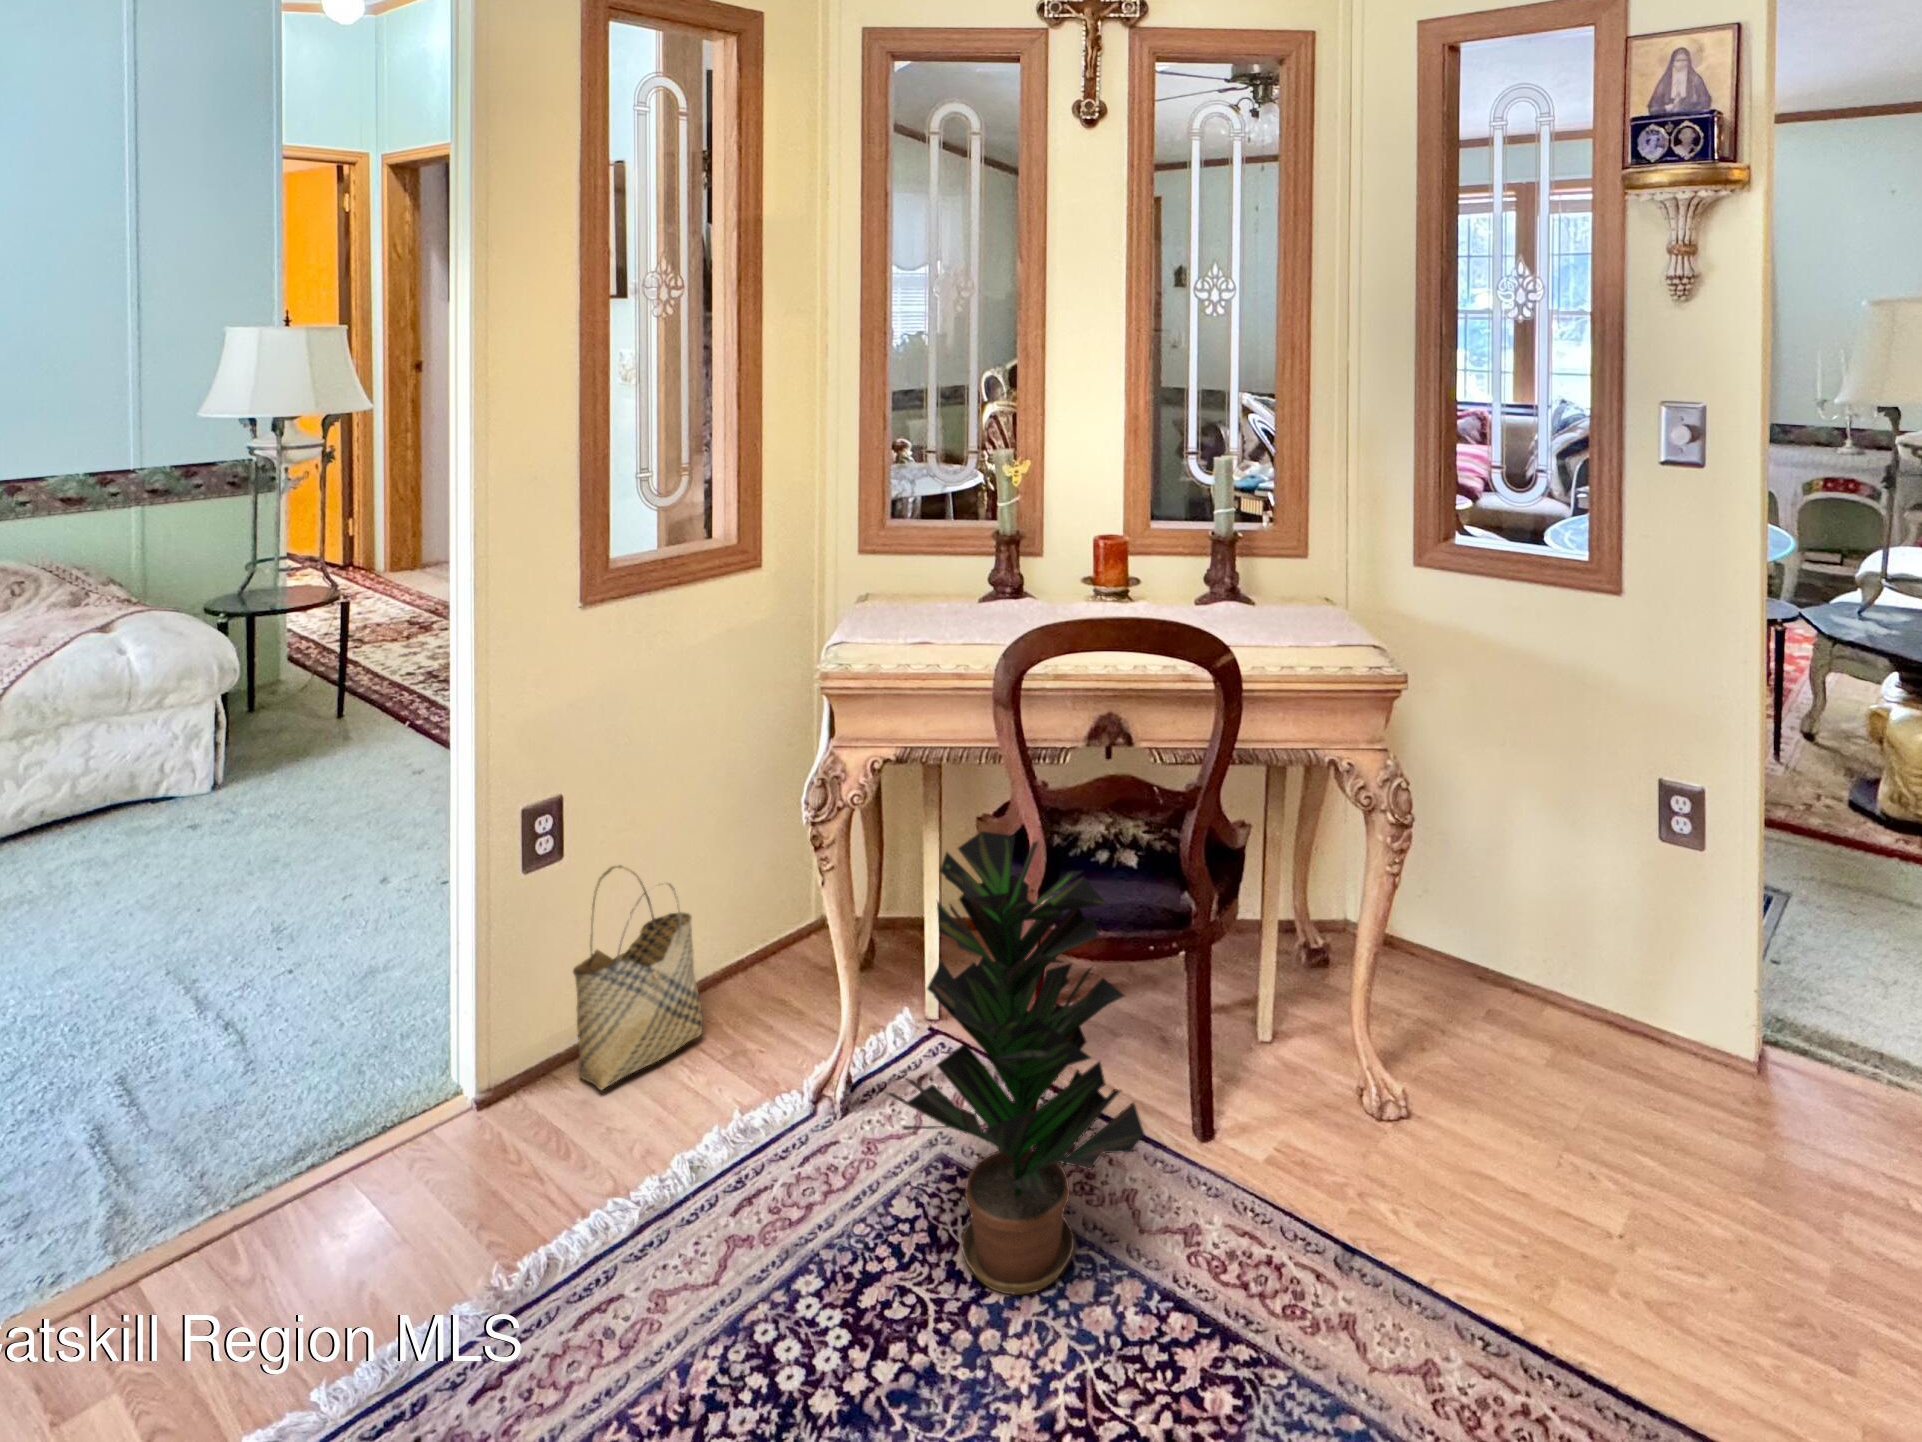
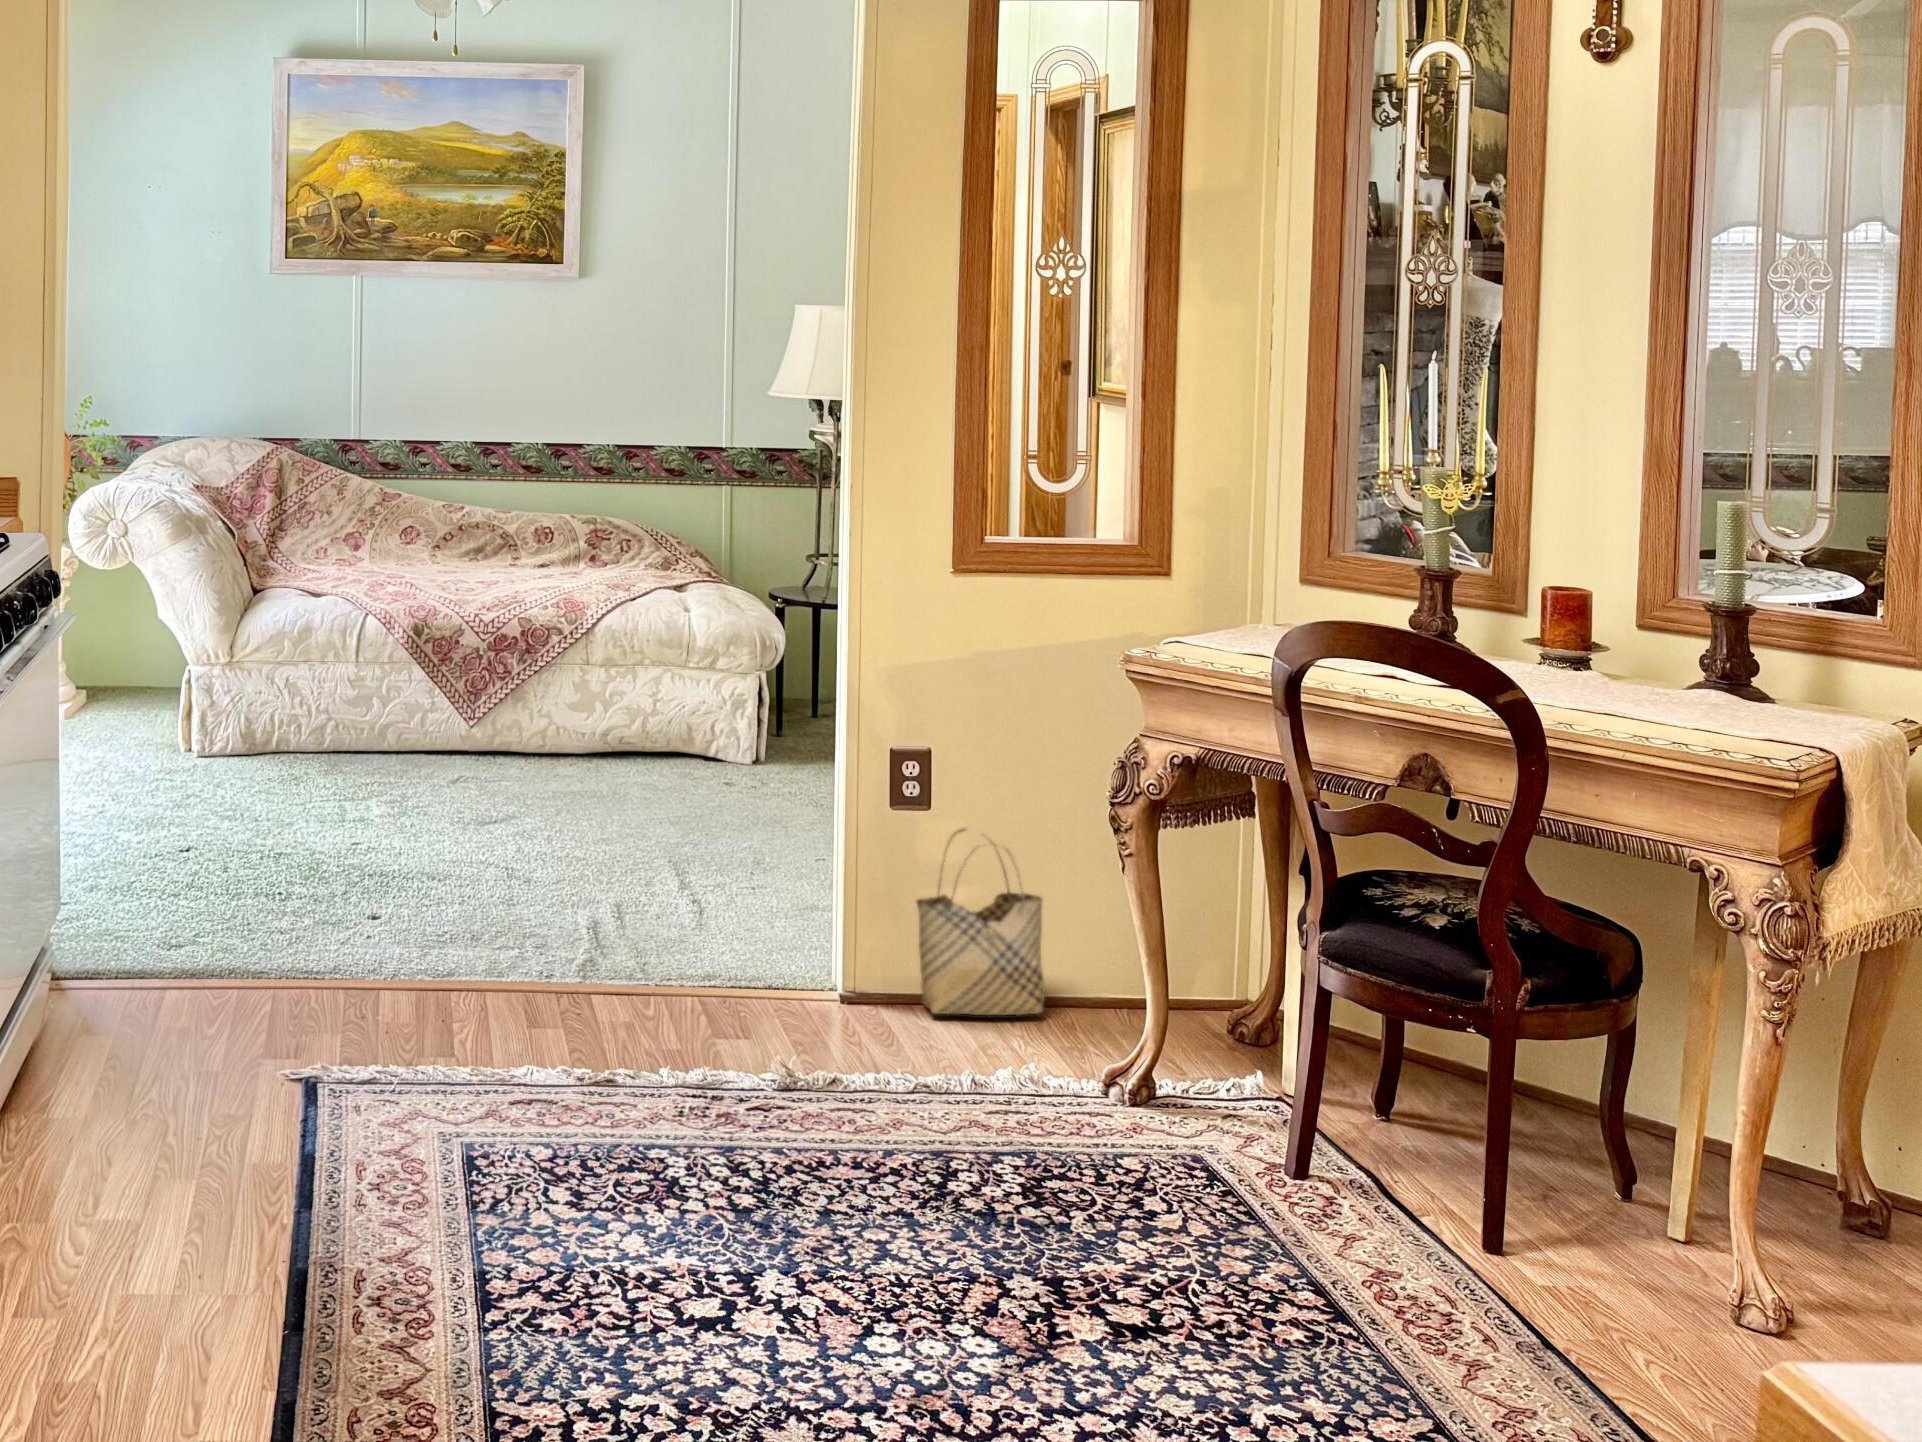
potted plant: present [888,831,1145,1295] -> none [1072,816,1331,1239]

